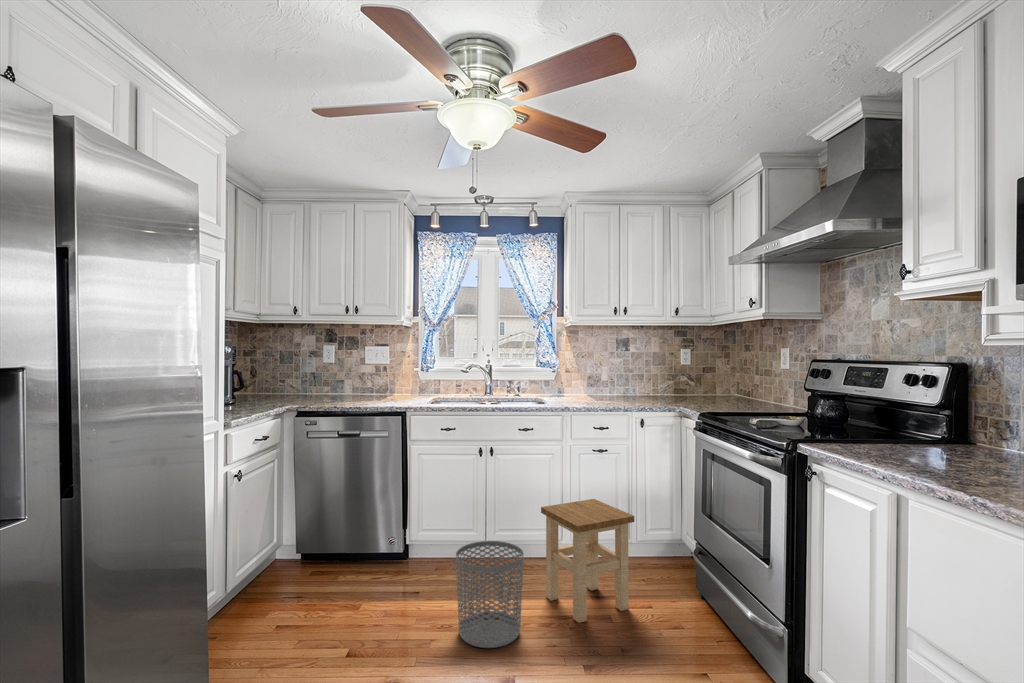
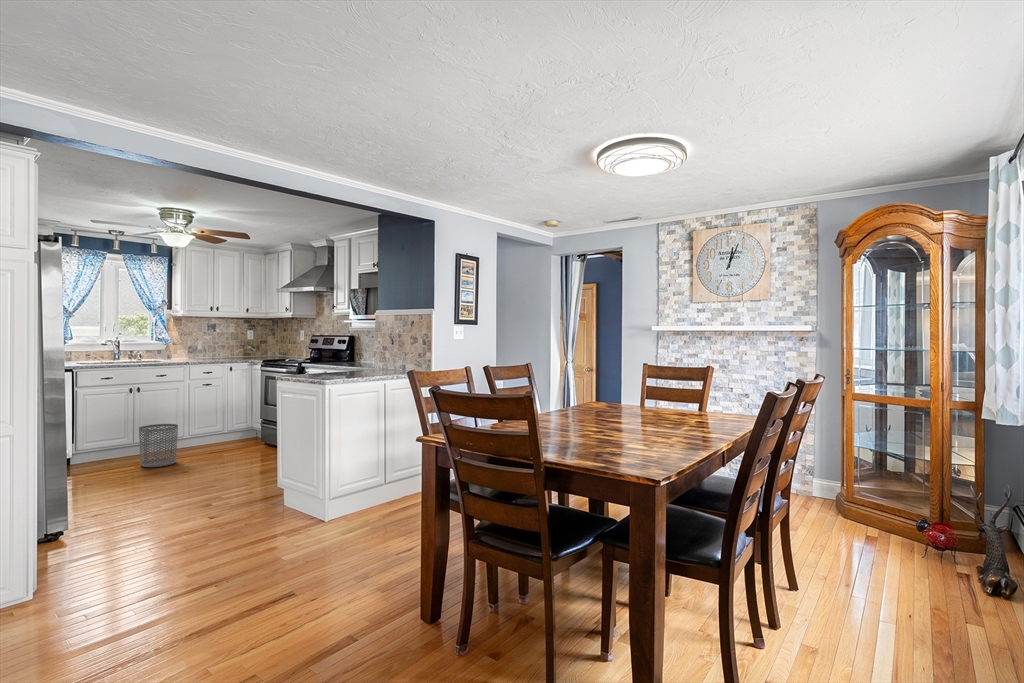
stool: present [541,499,634,623] -> none [178,405,231,456]

